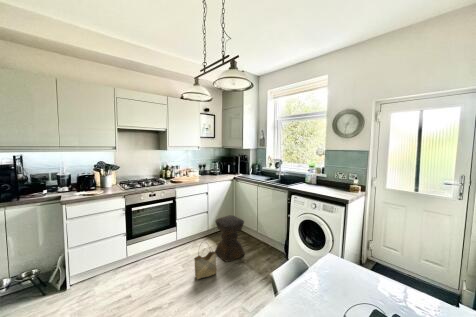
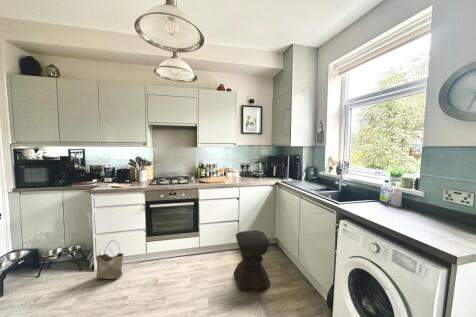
woven basket: present [194,251,217,279] -> present [96,253,123,279]

